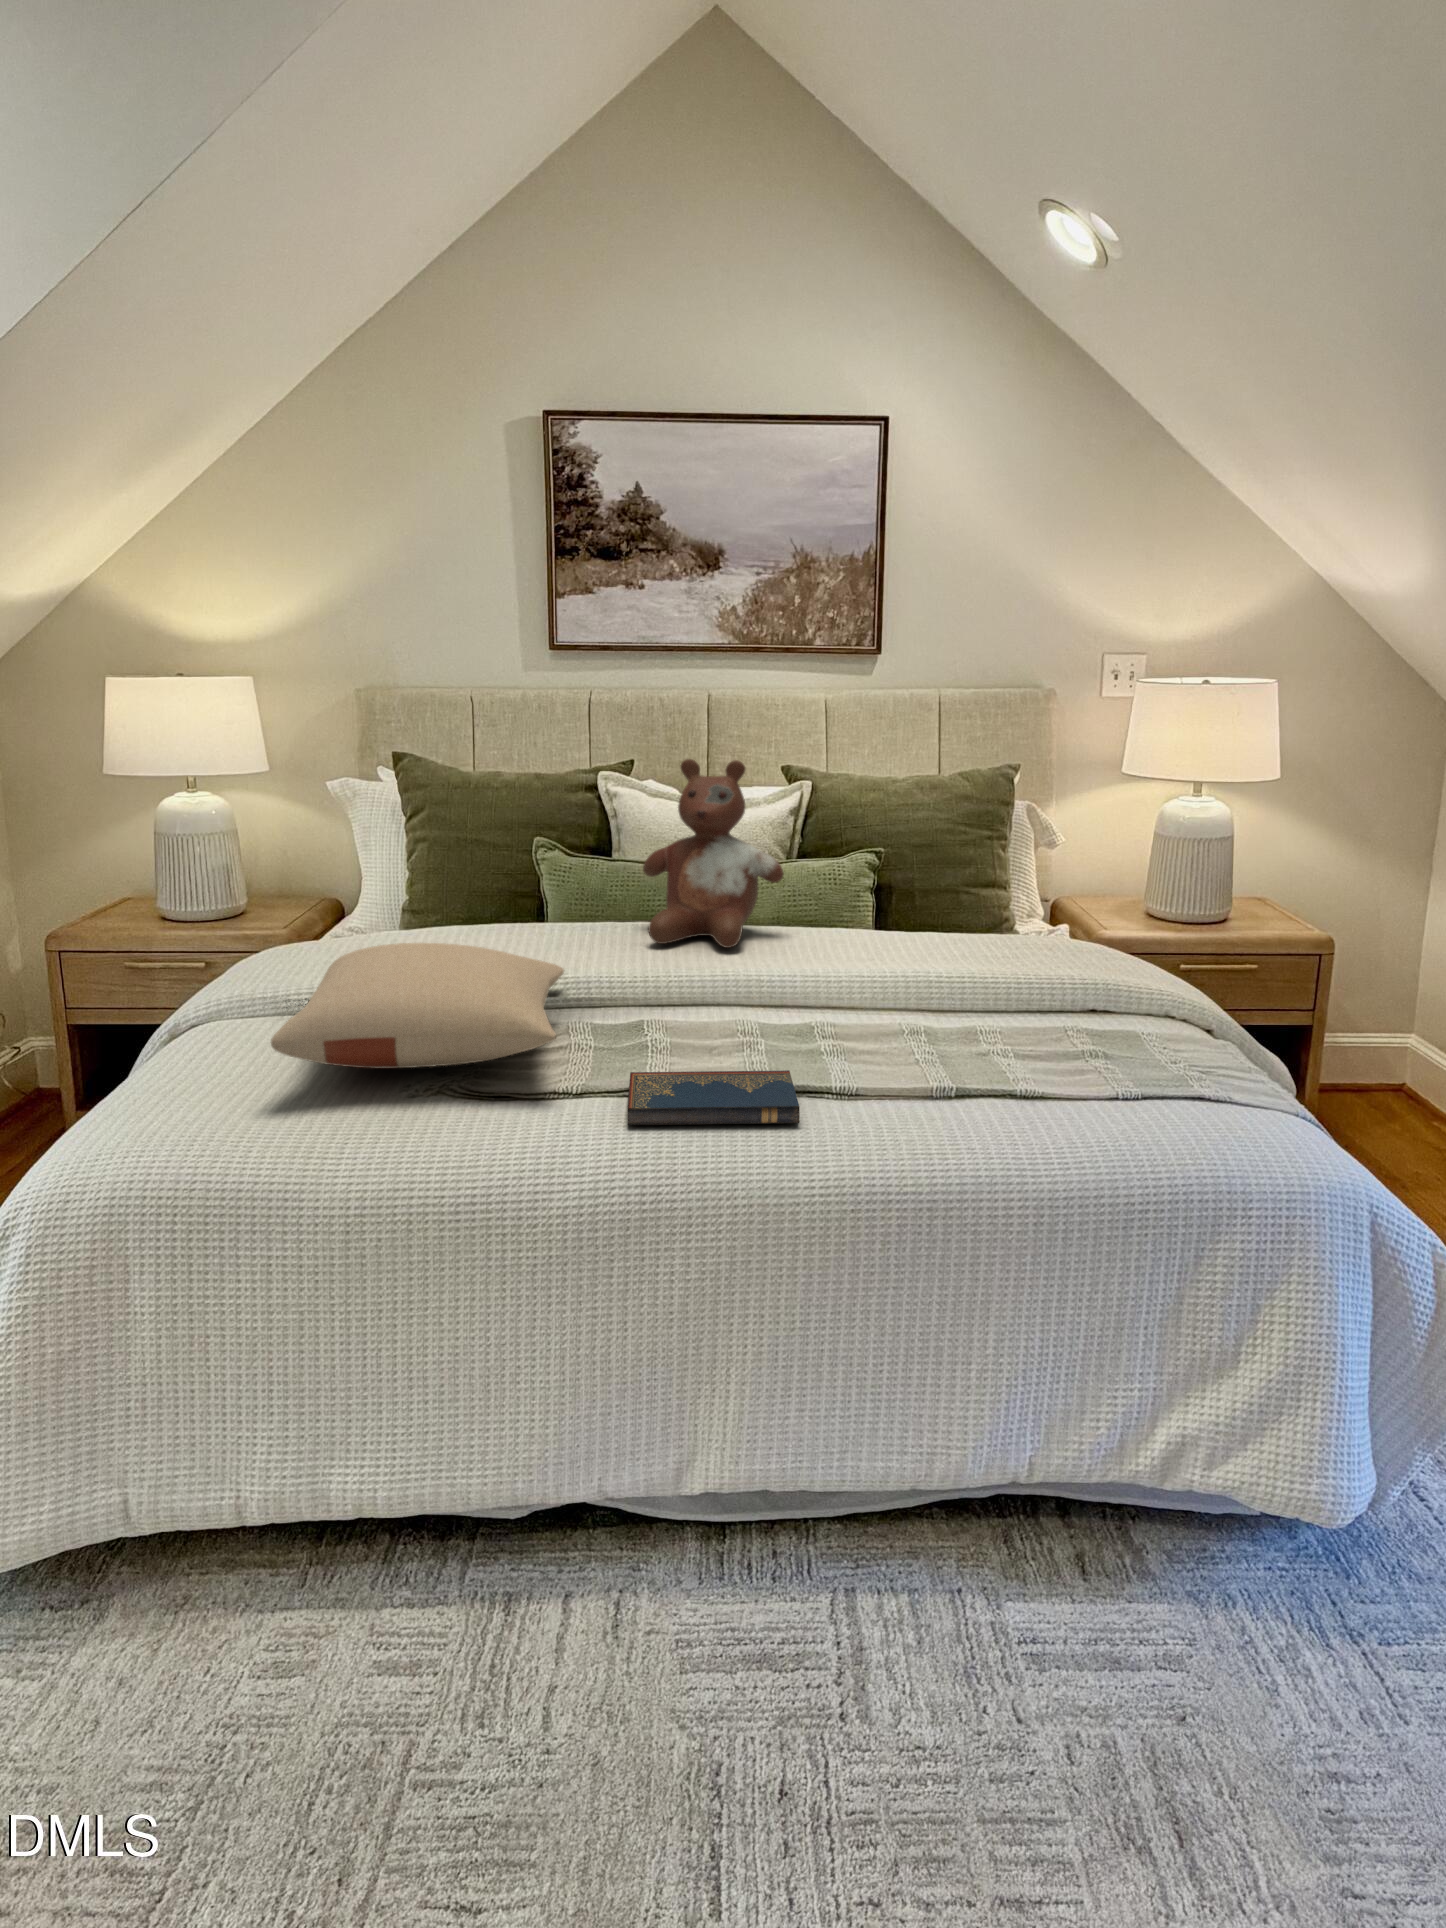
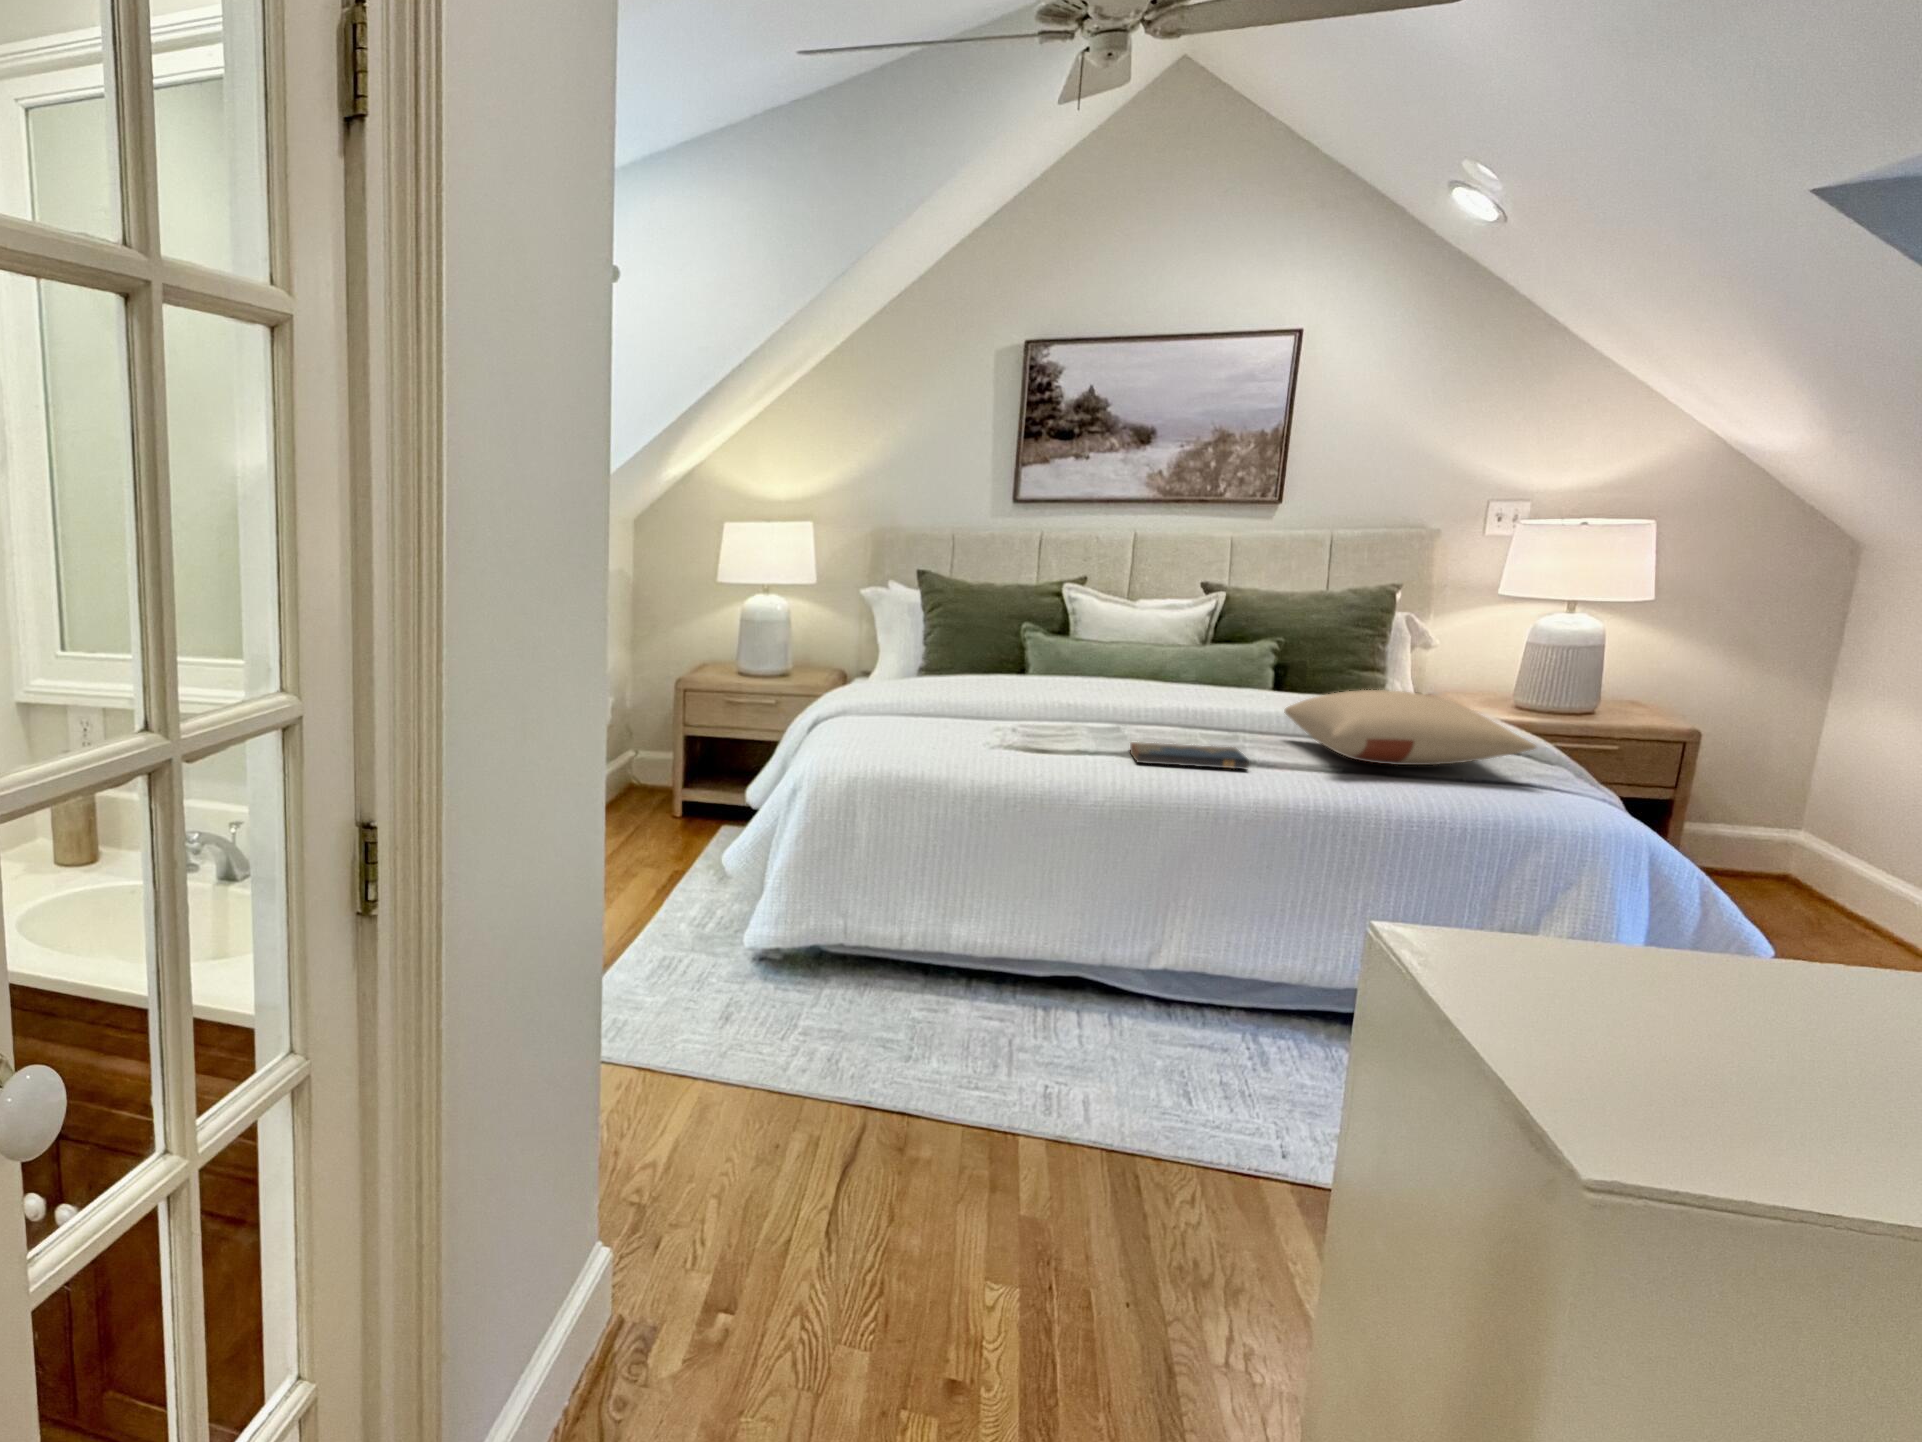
stuffed bear: present [643,759,783,948] -> none [1105,571,1212,693]
pillow: present [271,943,564,1069] -> present [1284,690,1536,765]

